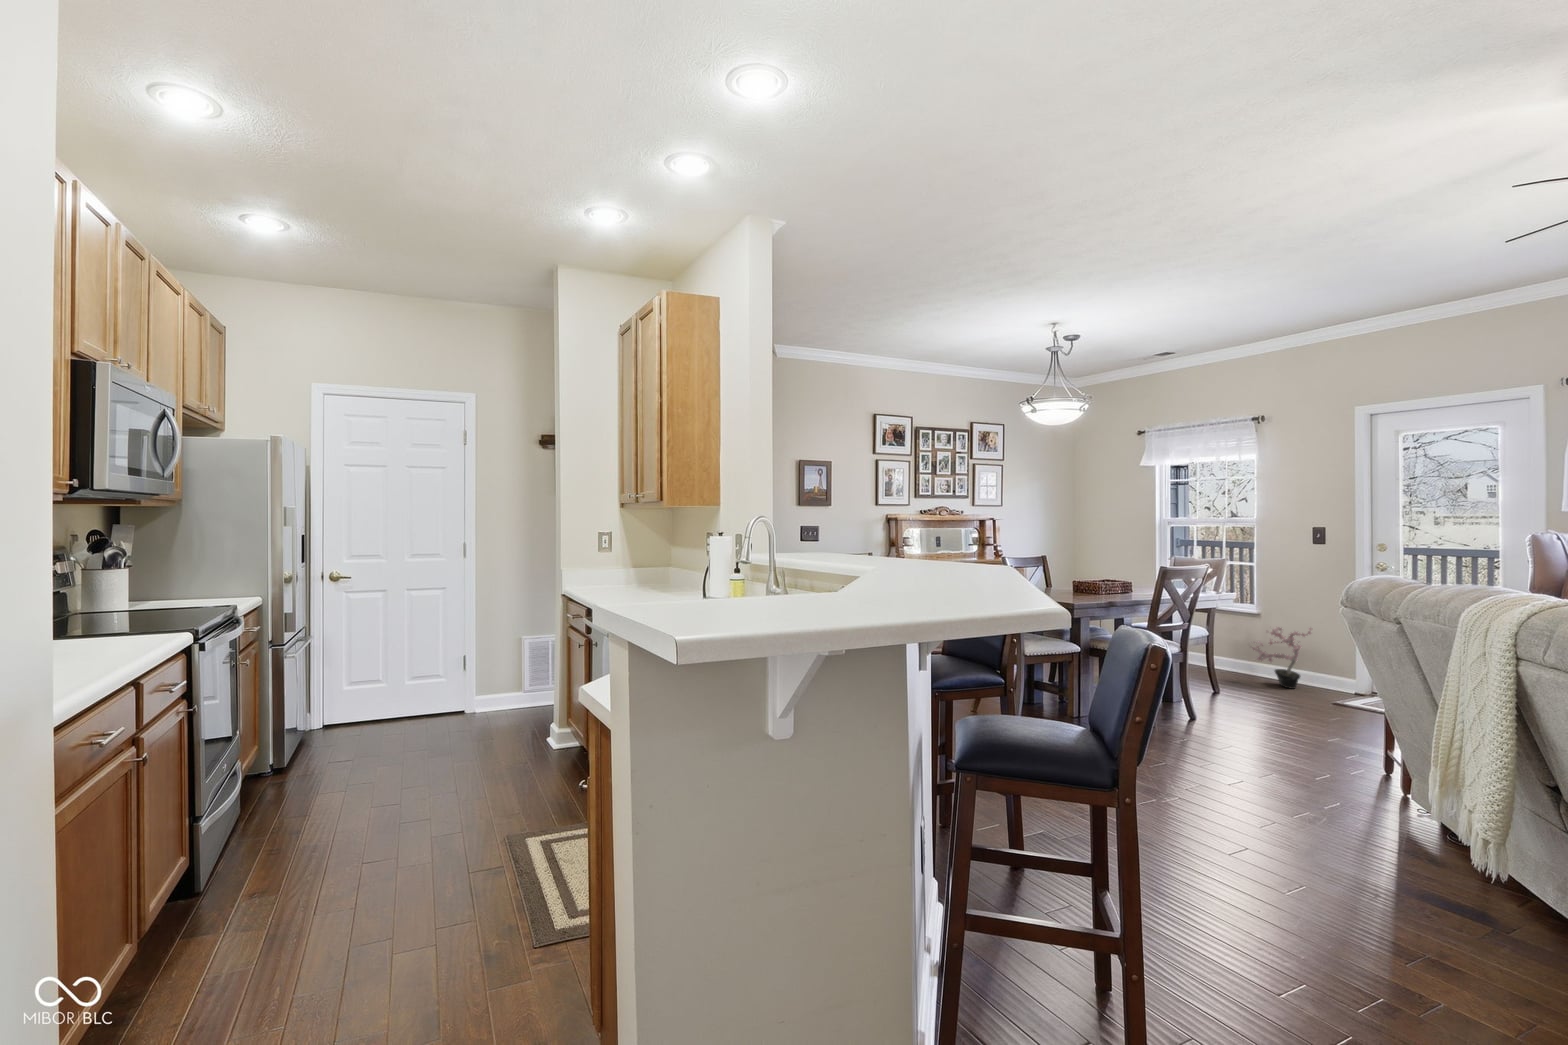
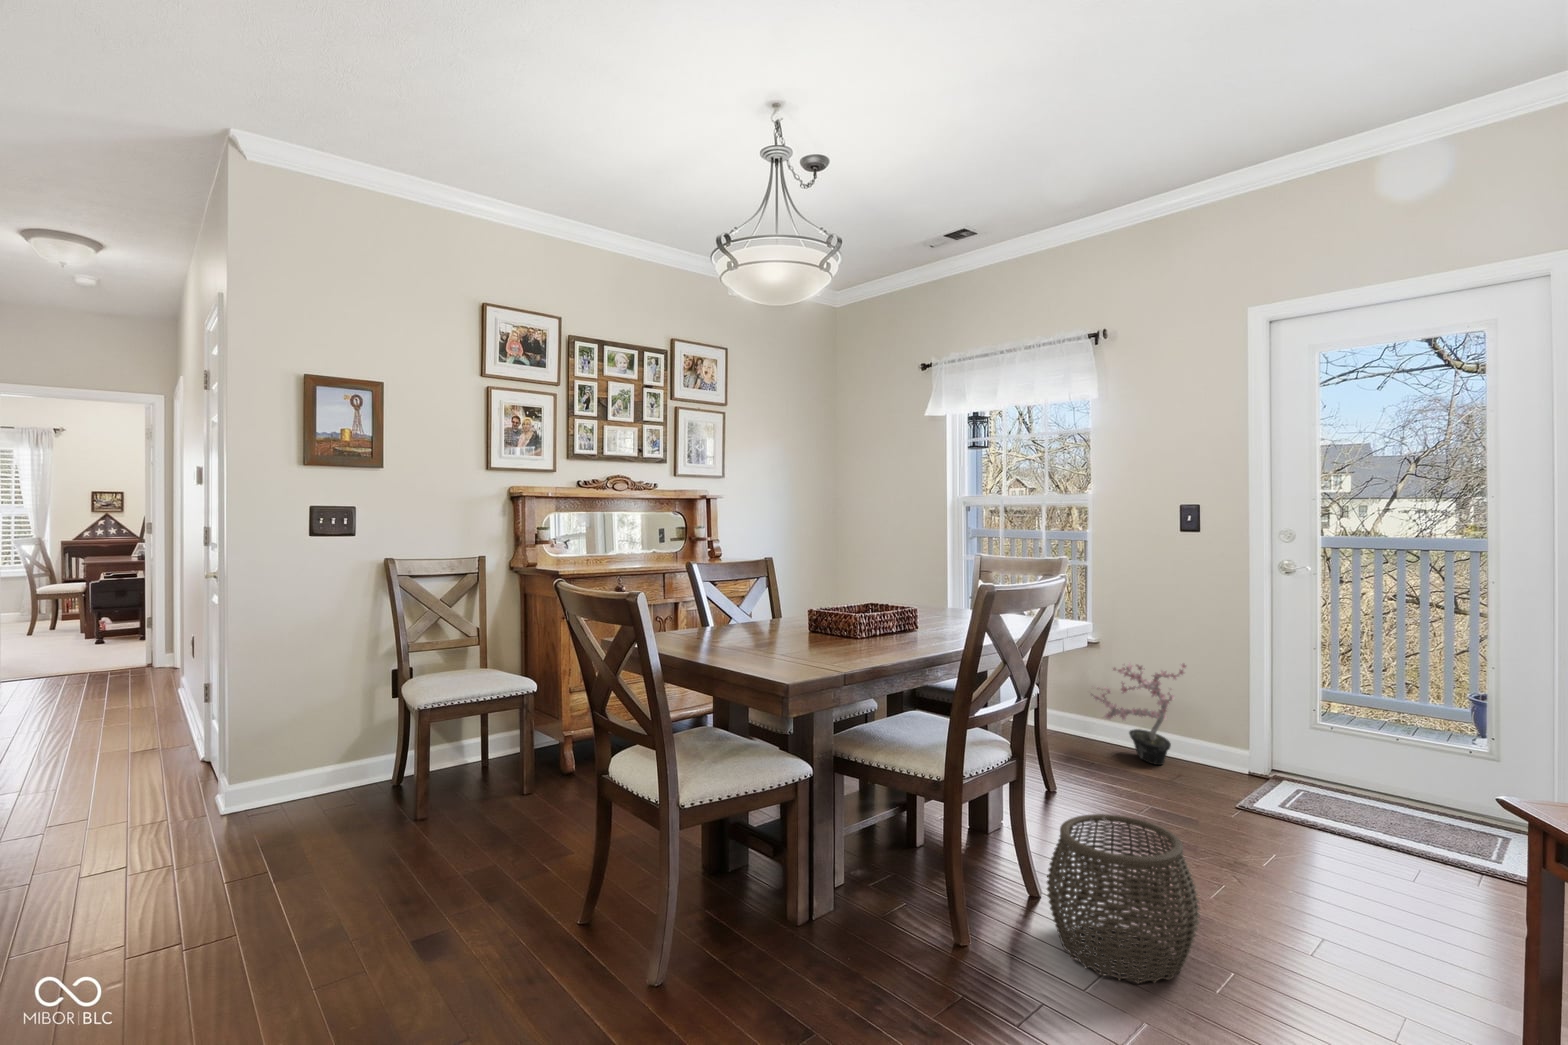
woven basket: none [1187,678,1260,744] -> present [1047,814,1200,983]

